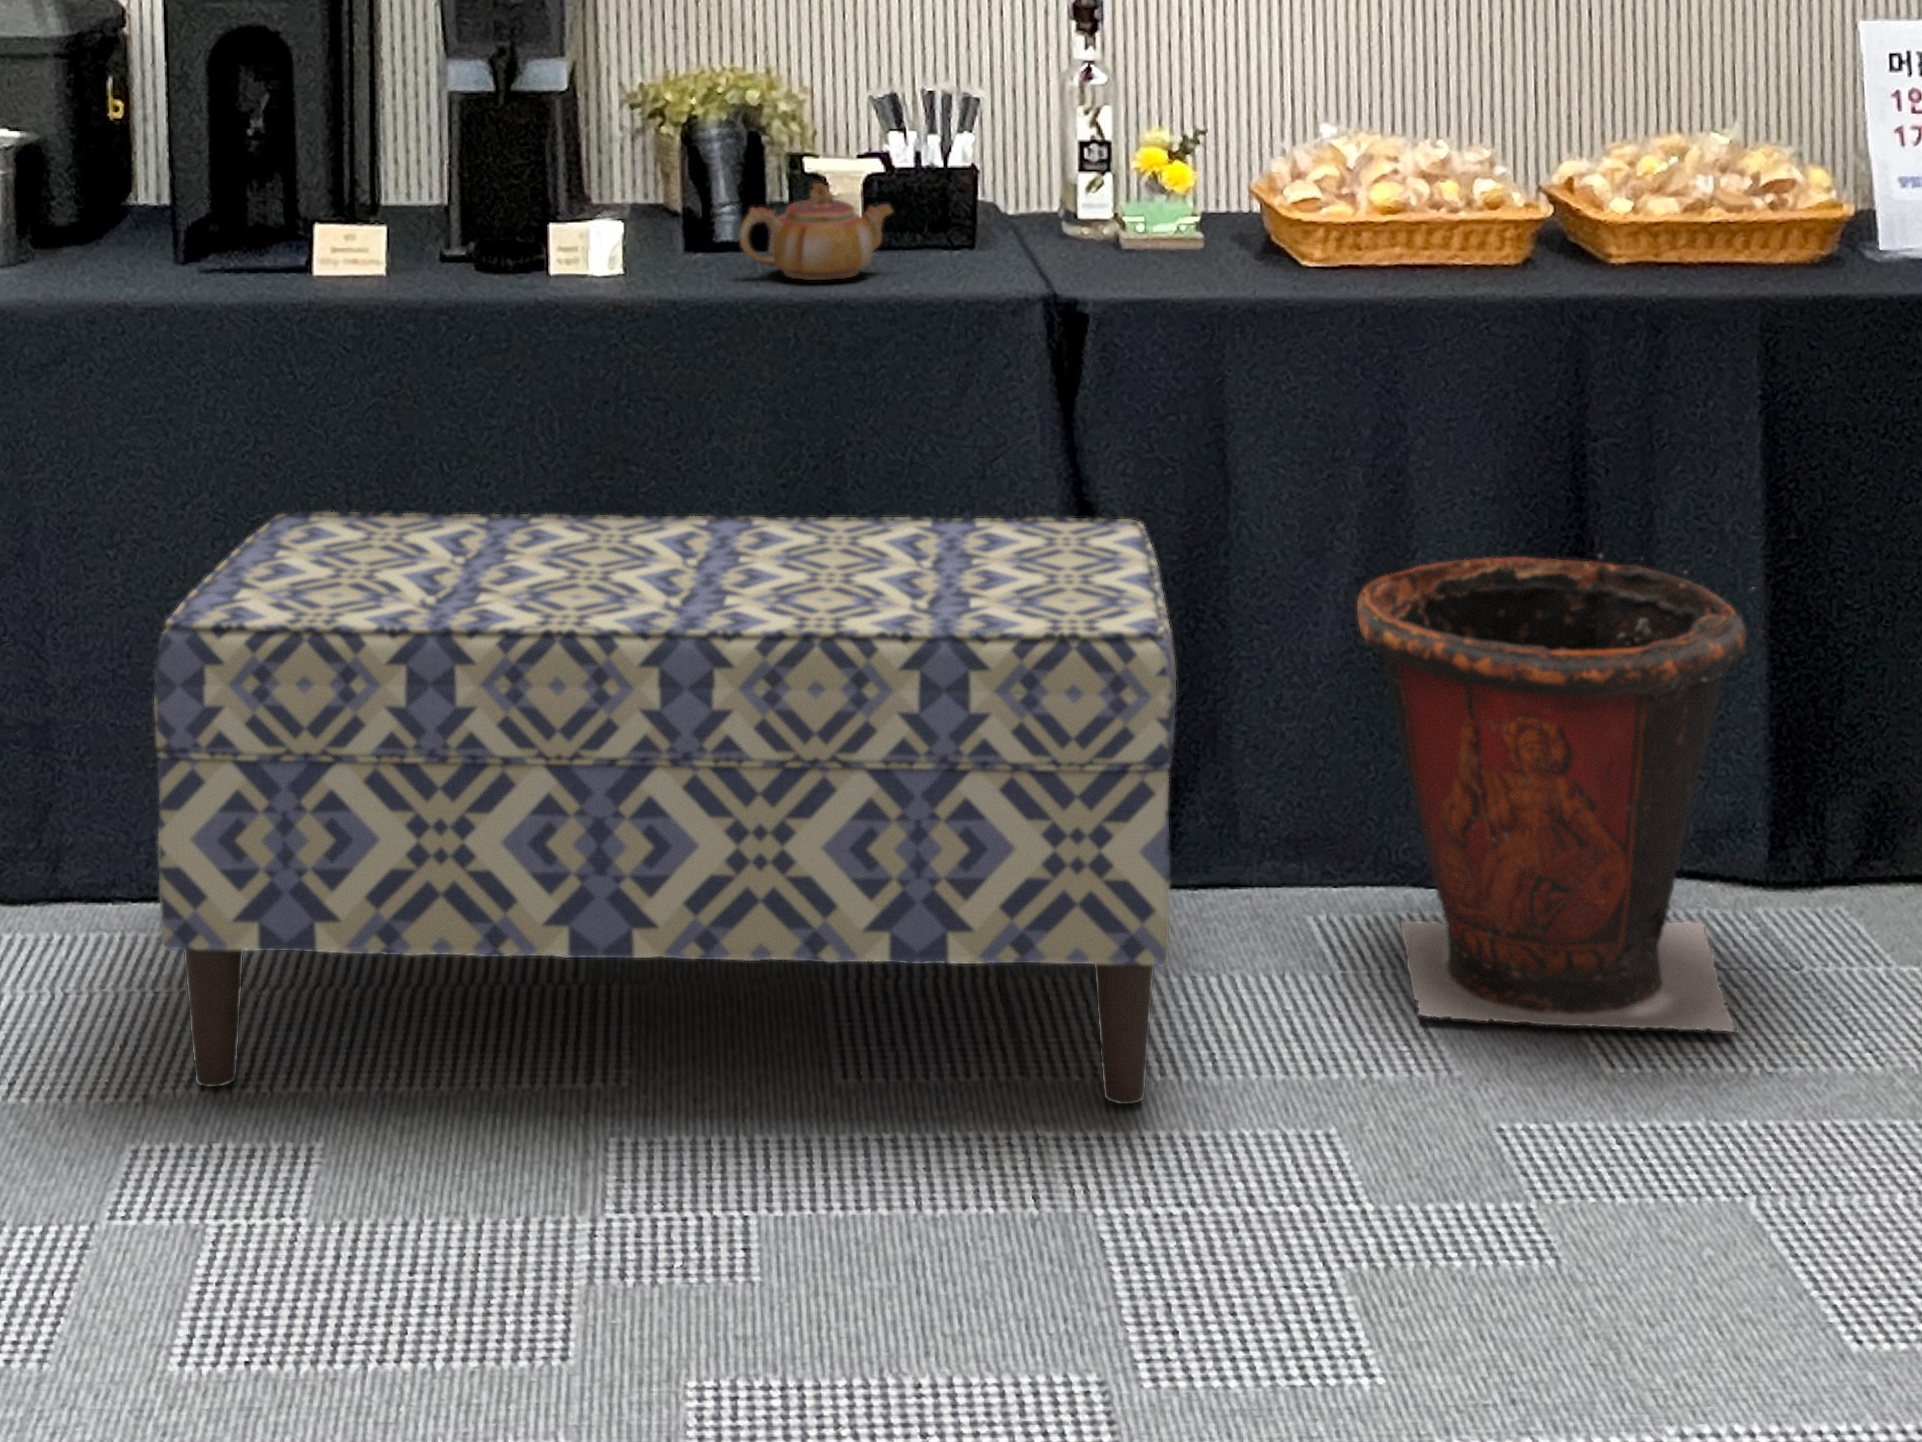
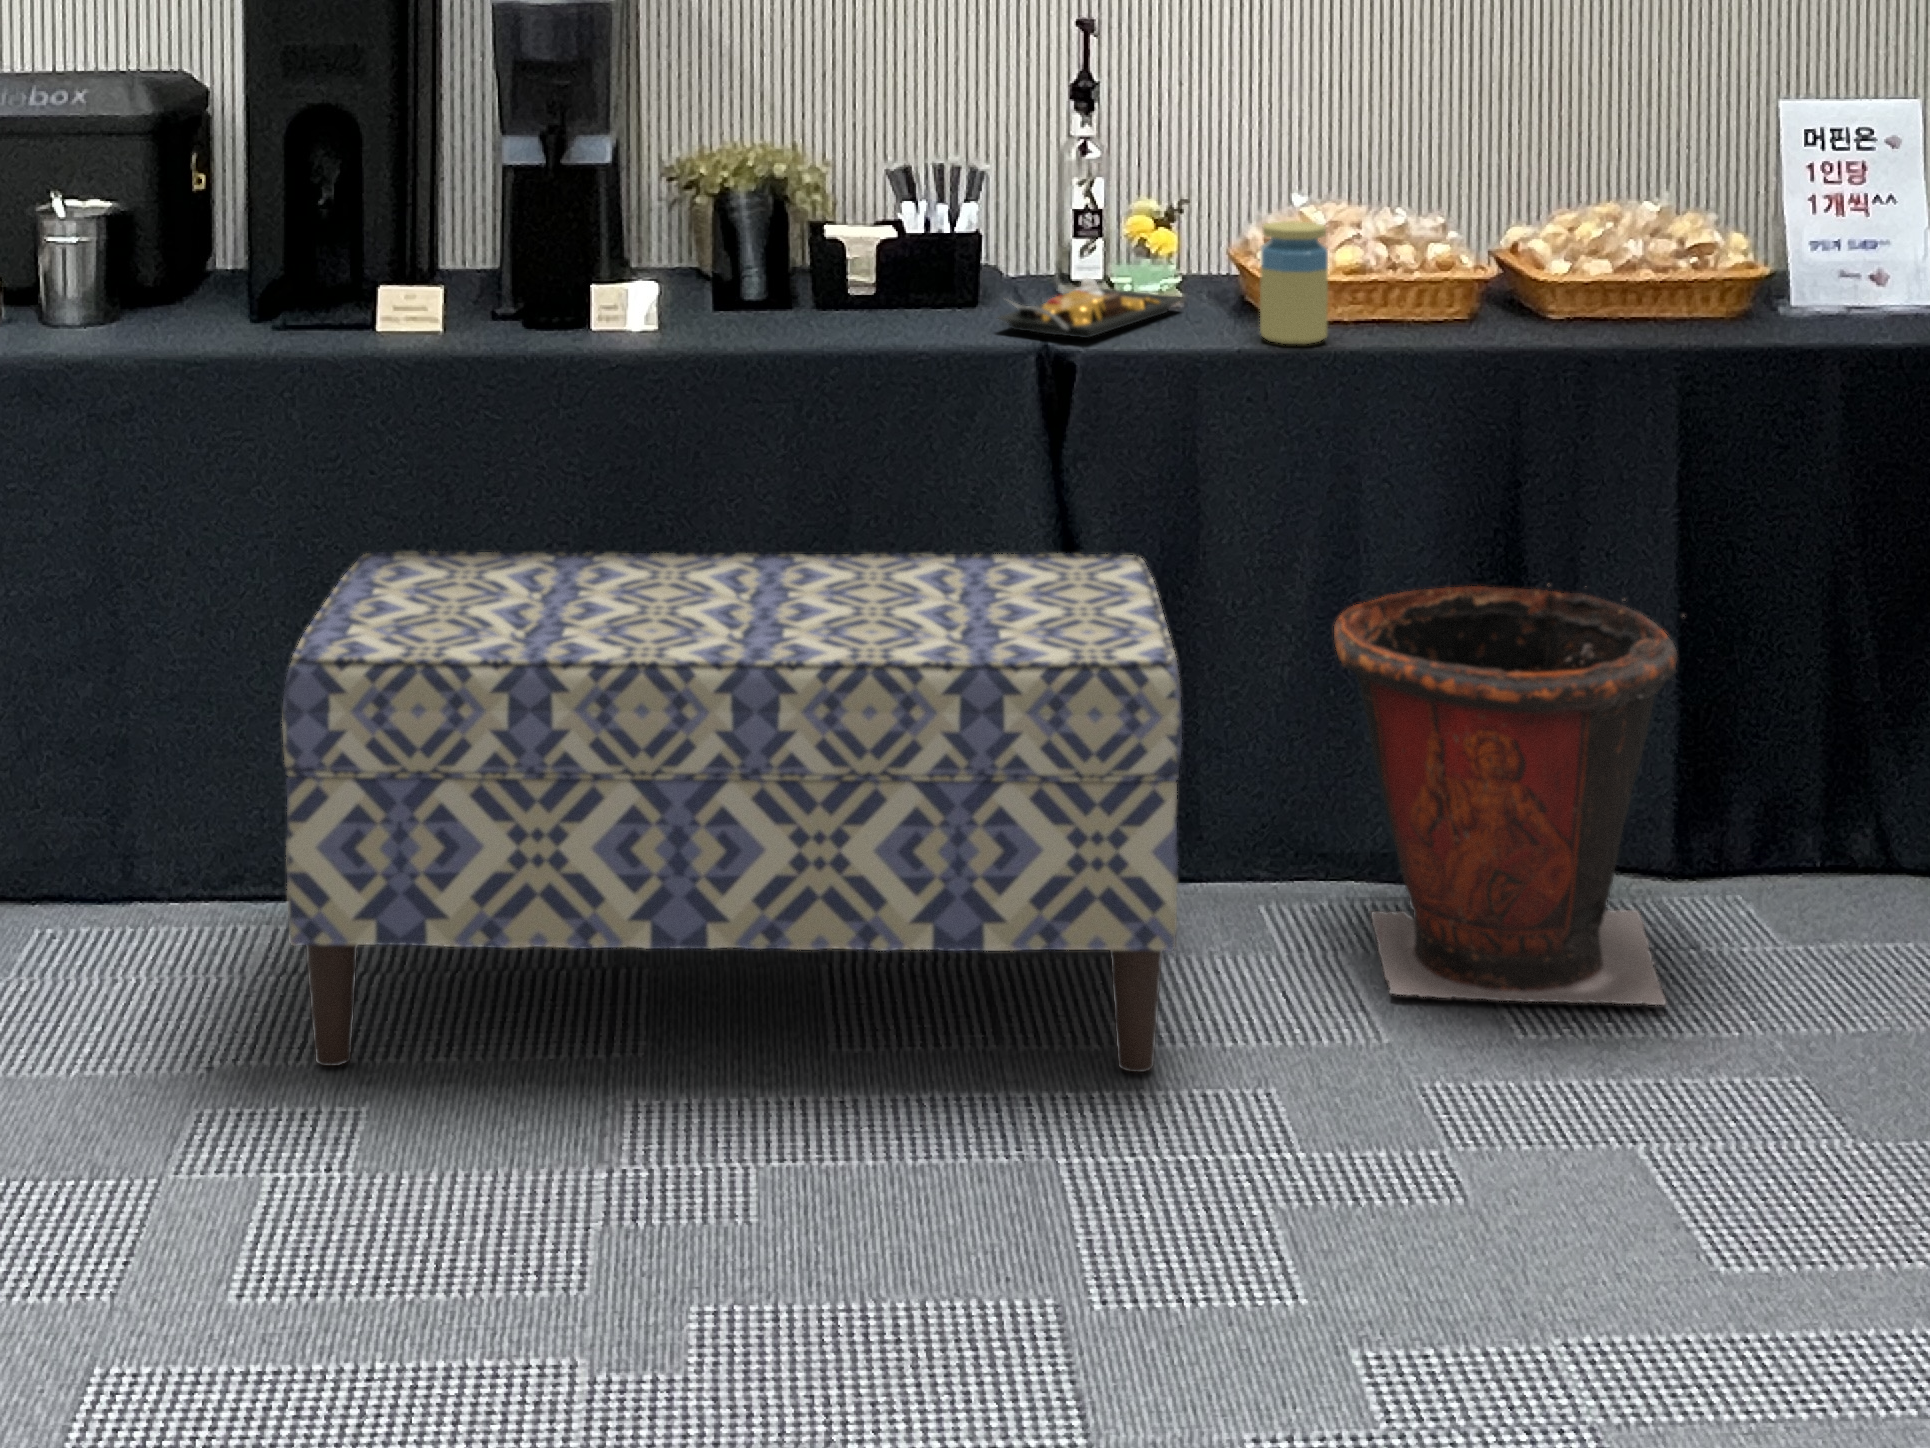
jar: none [1278,153,1353,288] -> present [1260,221,1328,344]
teapot: present [740,183,892,280] -> none [775,249,912,338]
plate: none [984,216,1195,281] -> present [998,277,1181,338]

